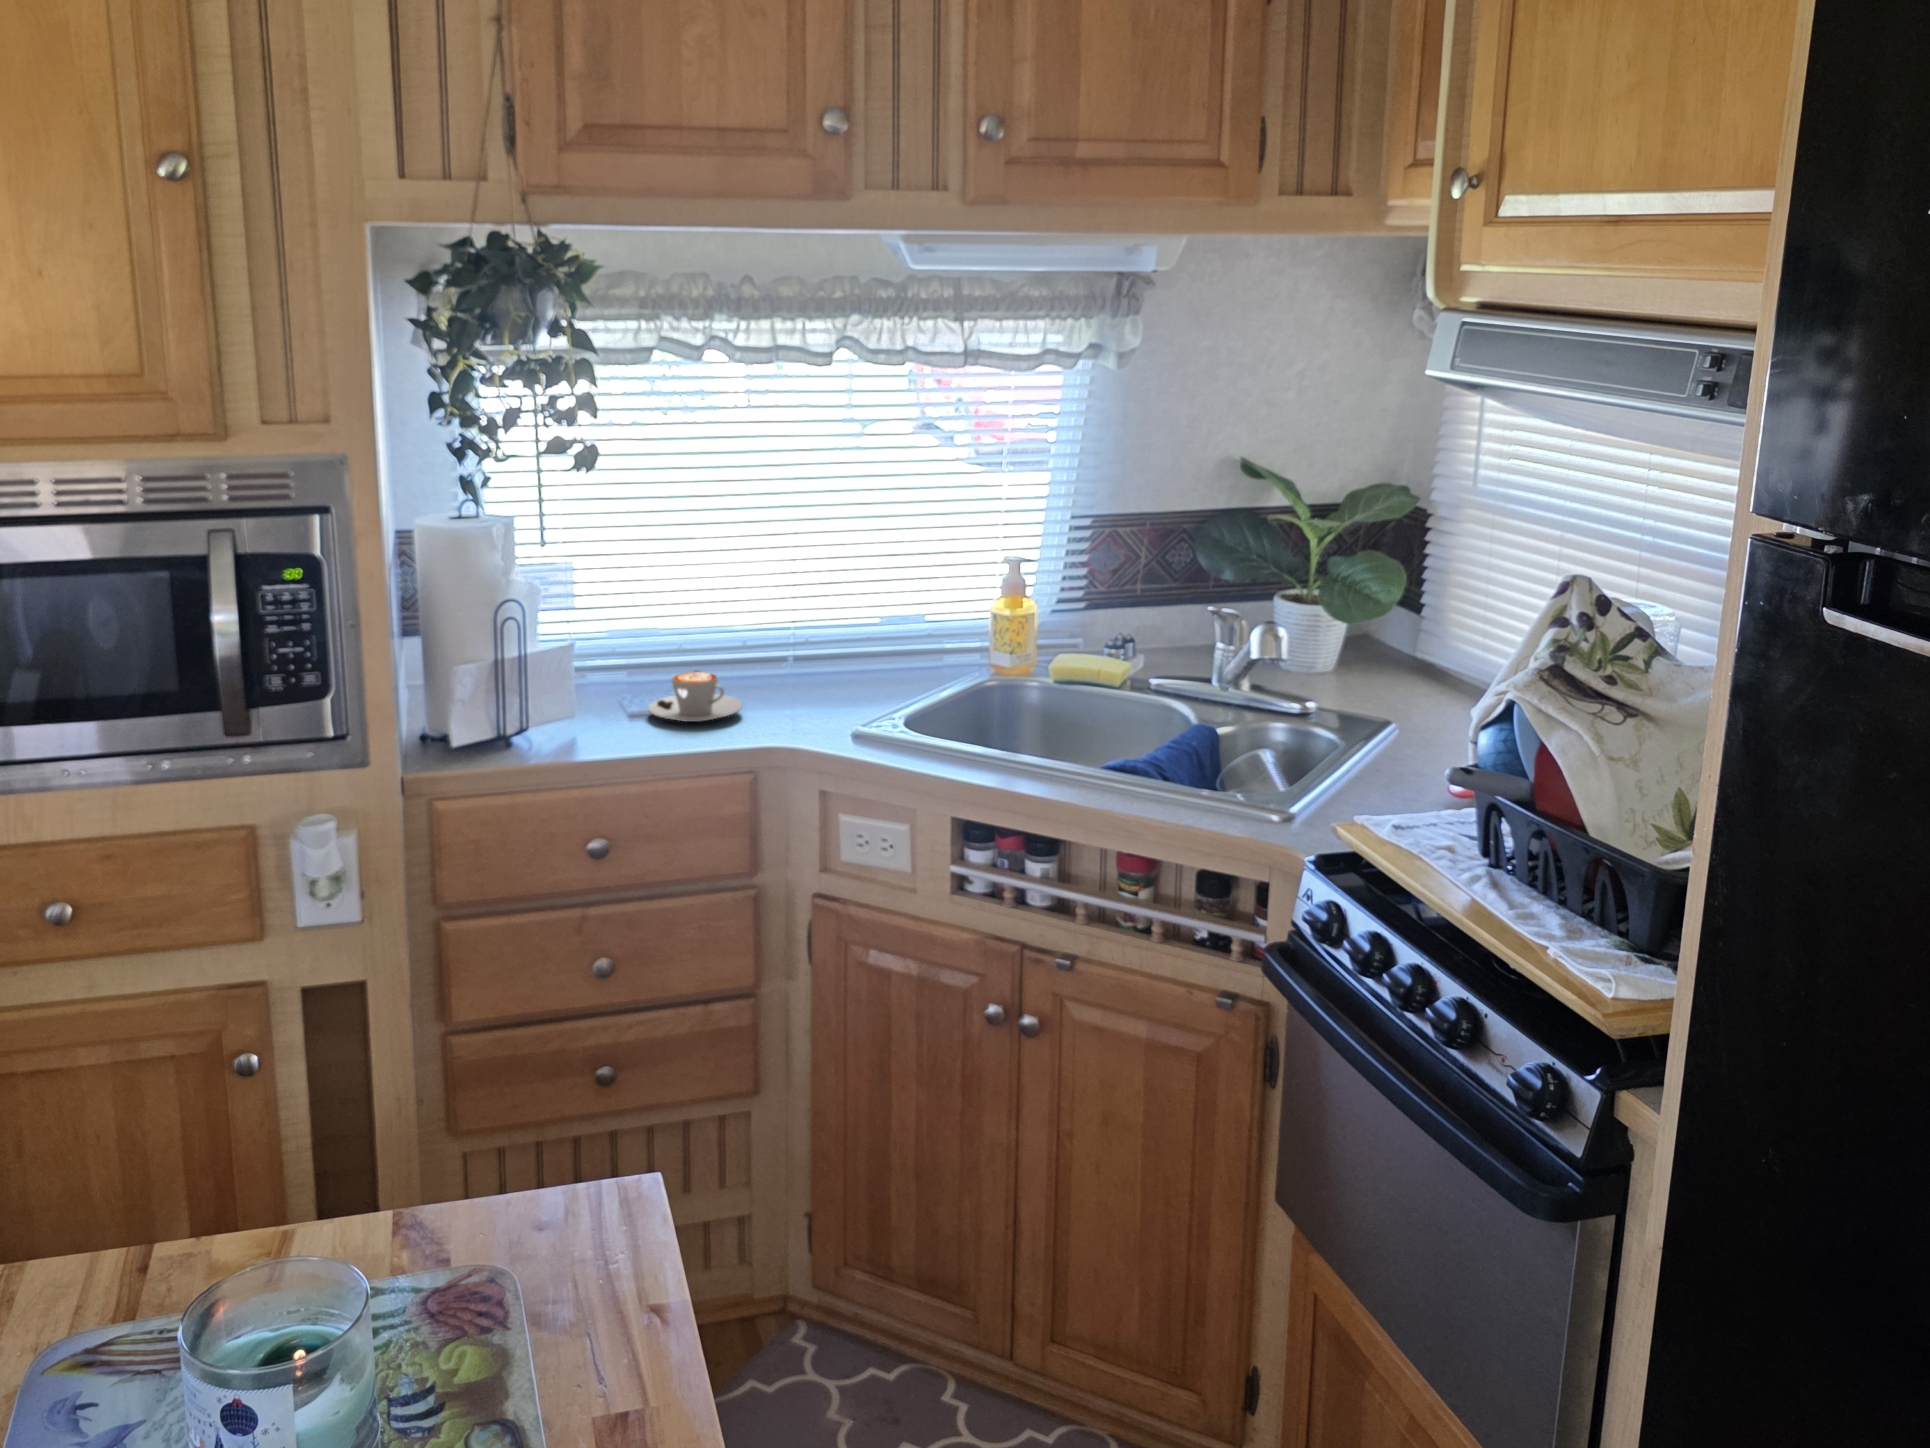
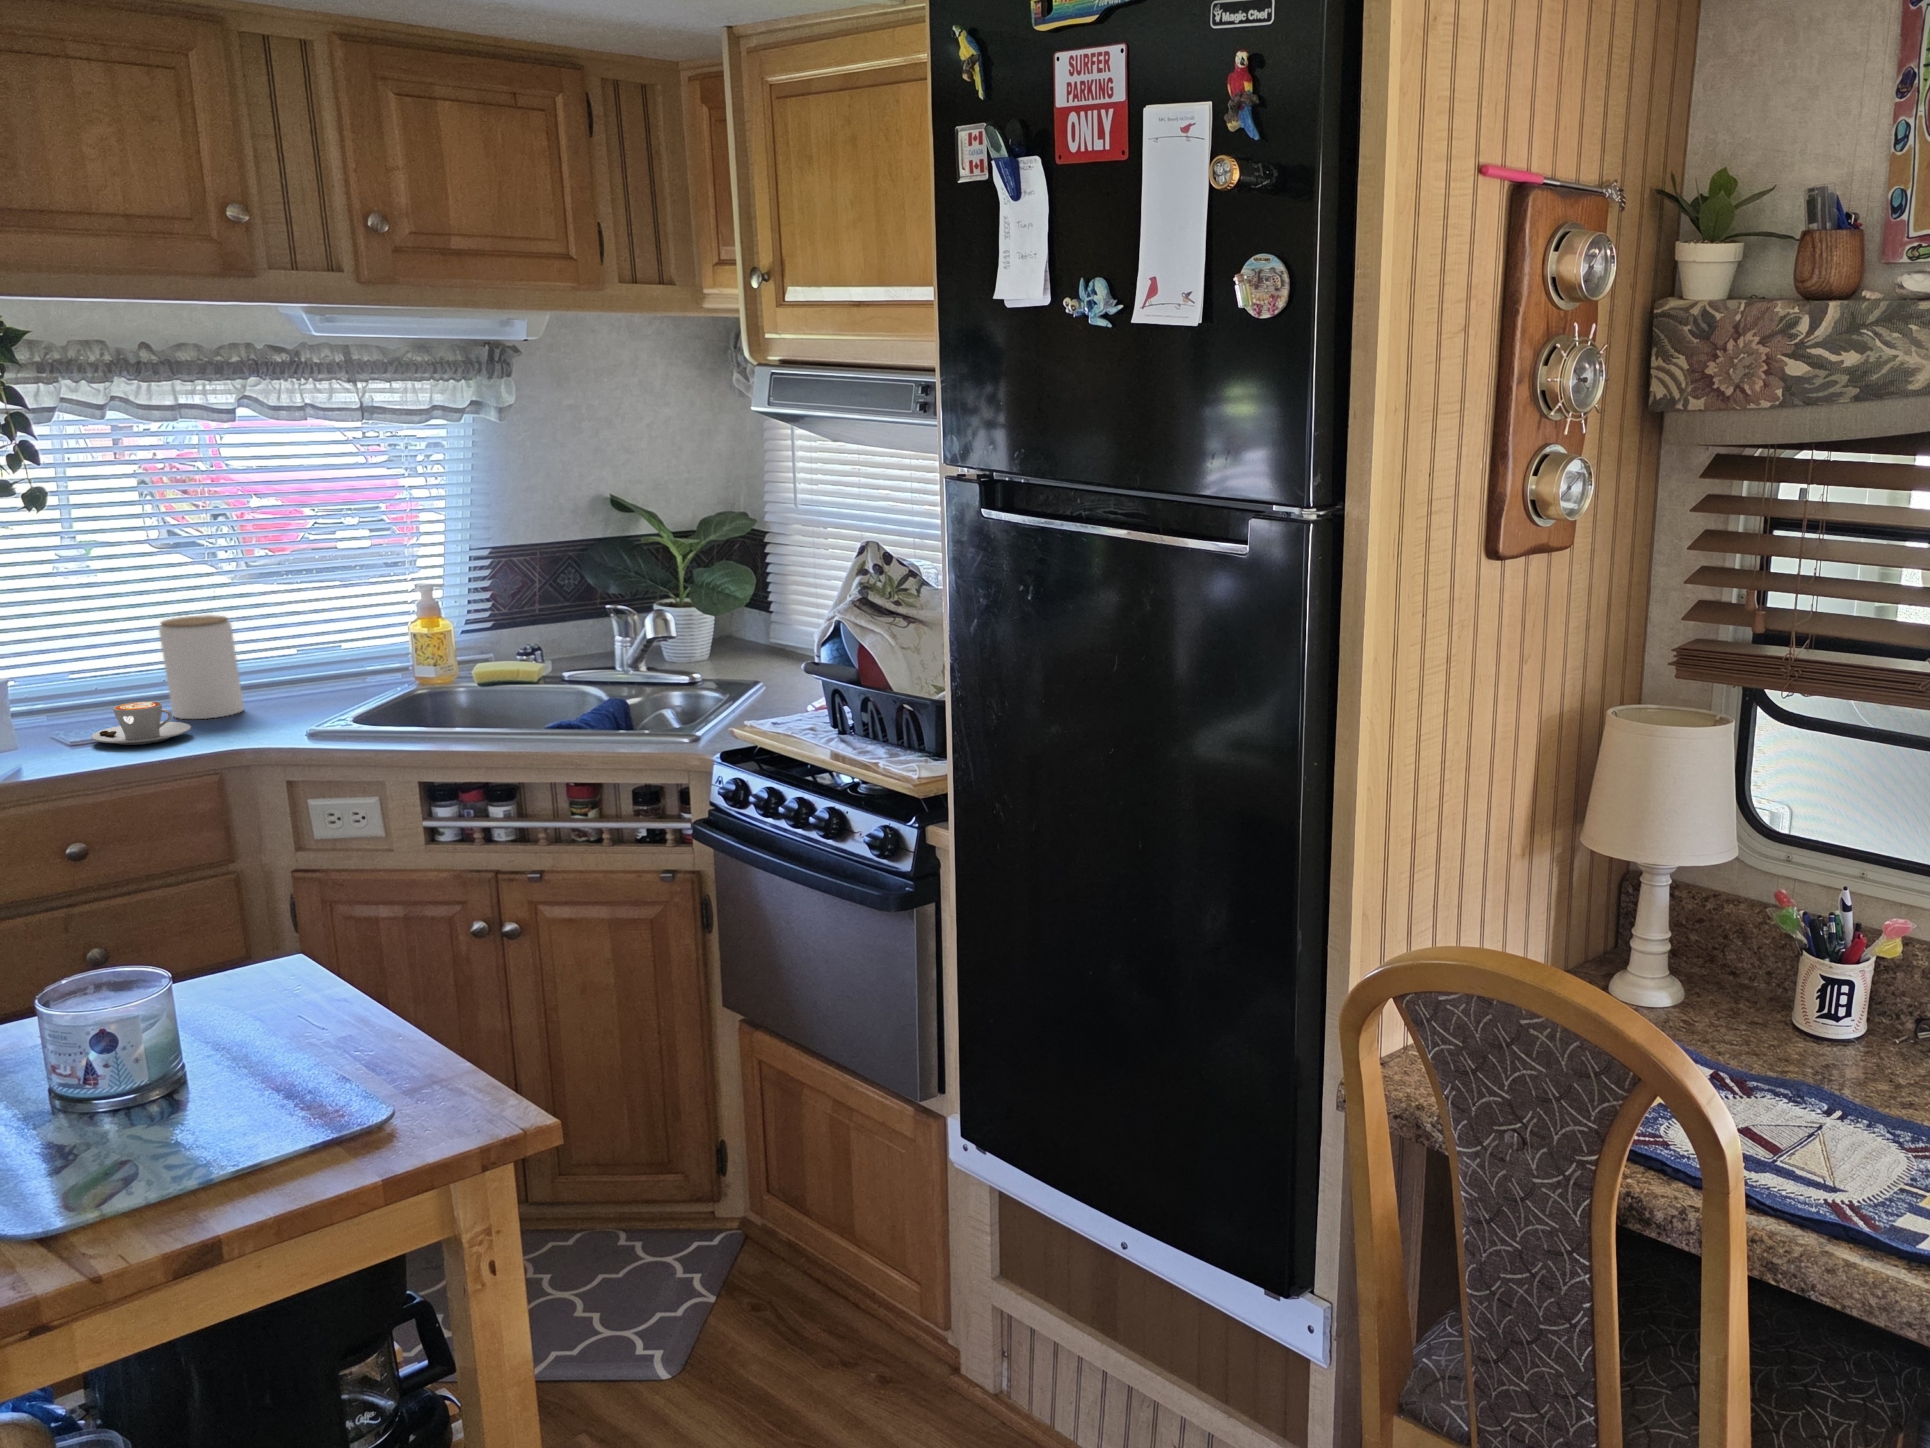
jar: none [737,575,807,693] -> present [159,615,244,719]

